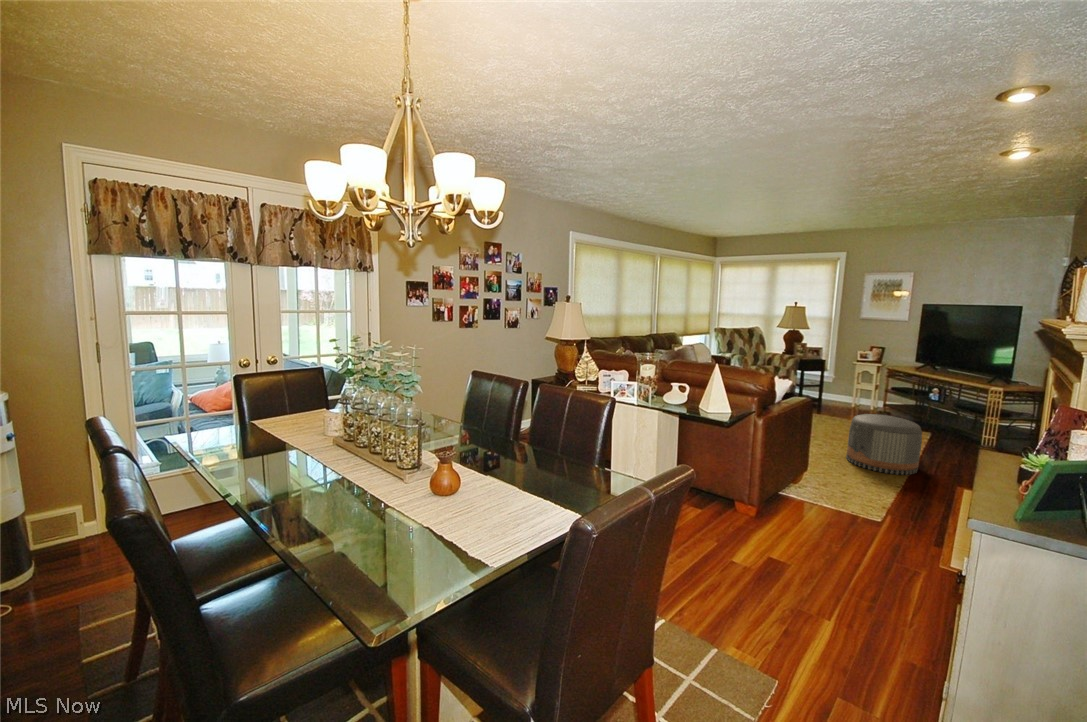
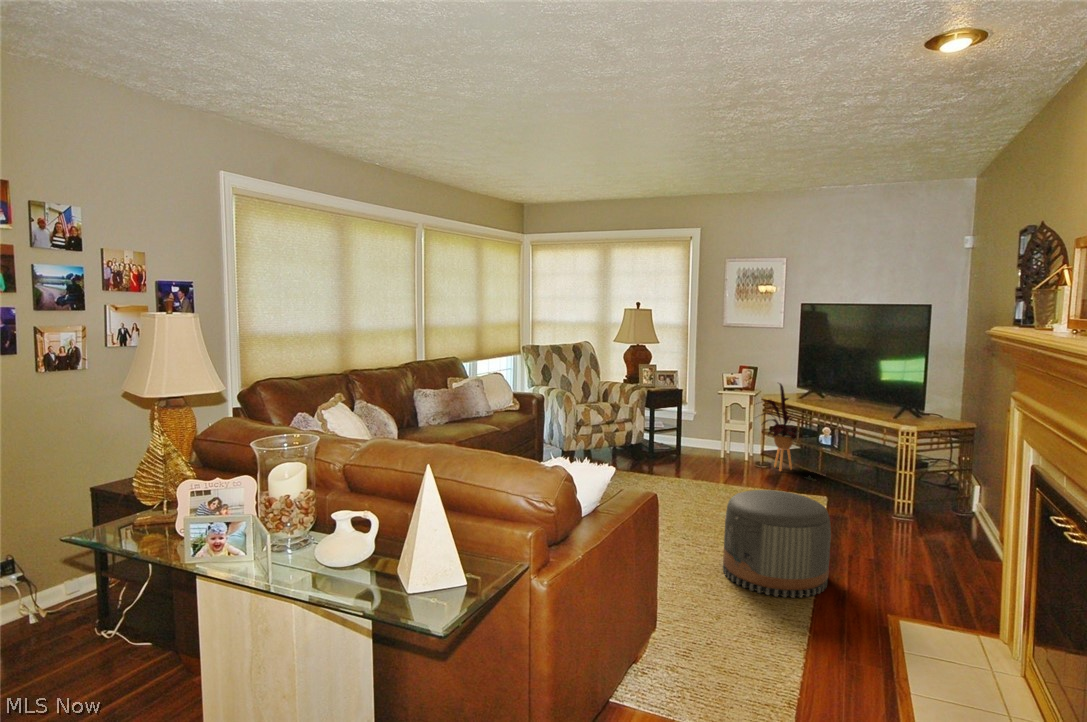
house plant: none [878,357,926,417] -> present [762,384,797,471]

